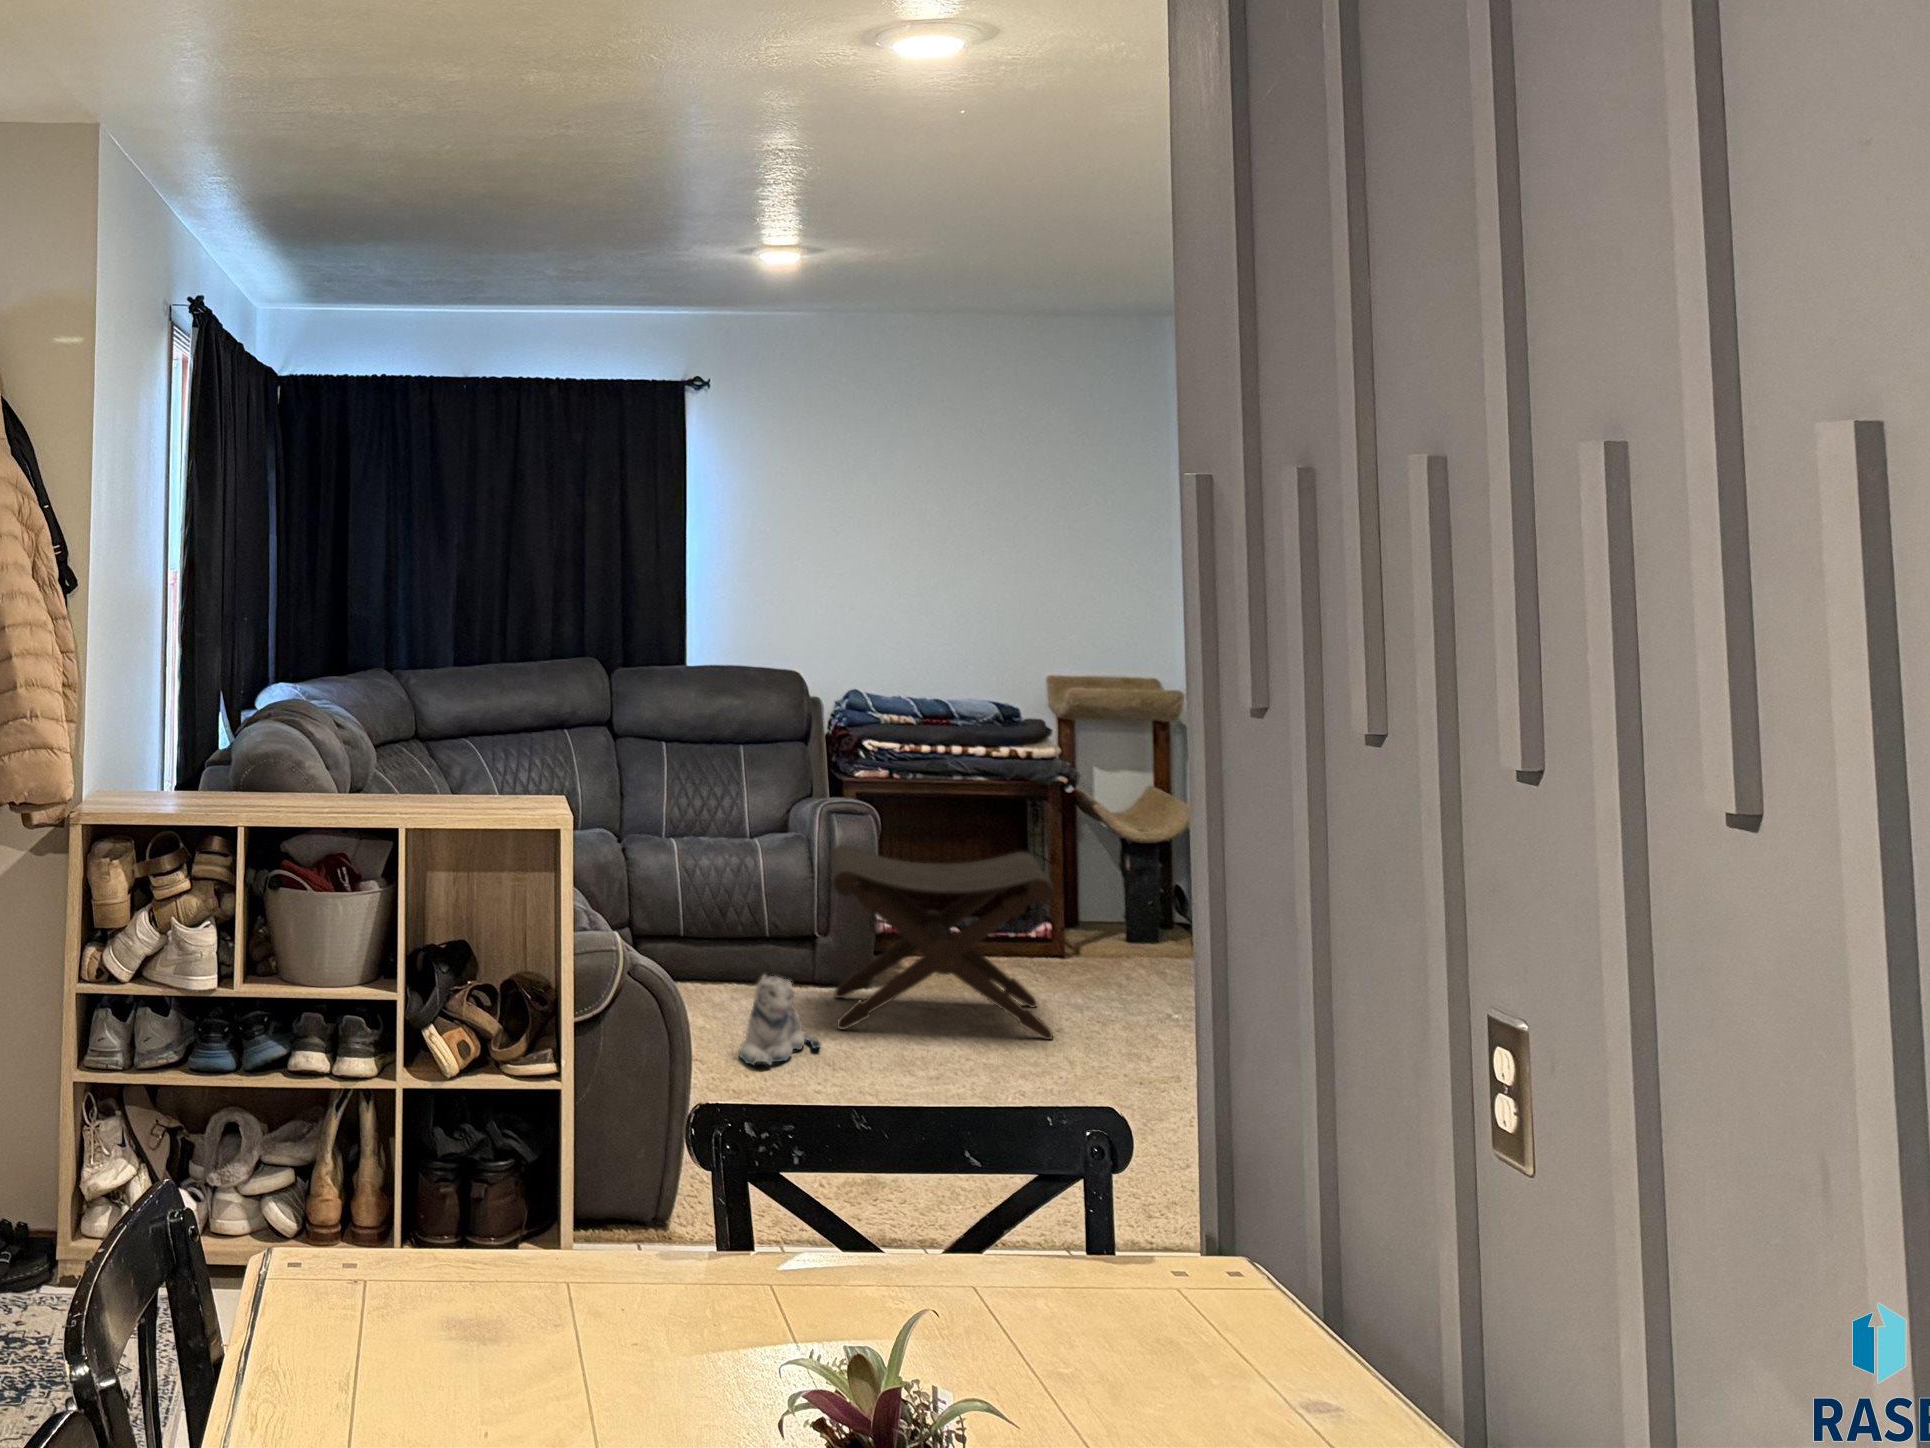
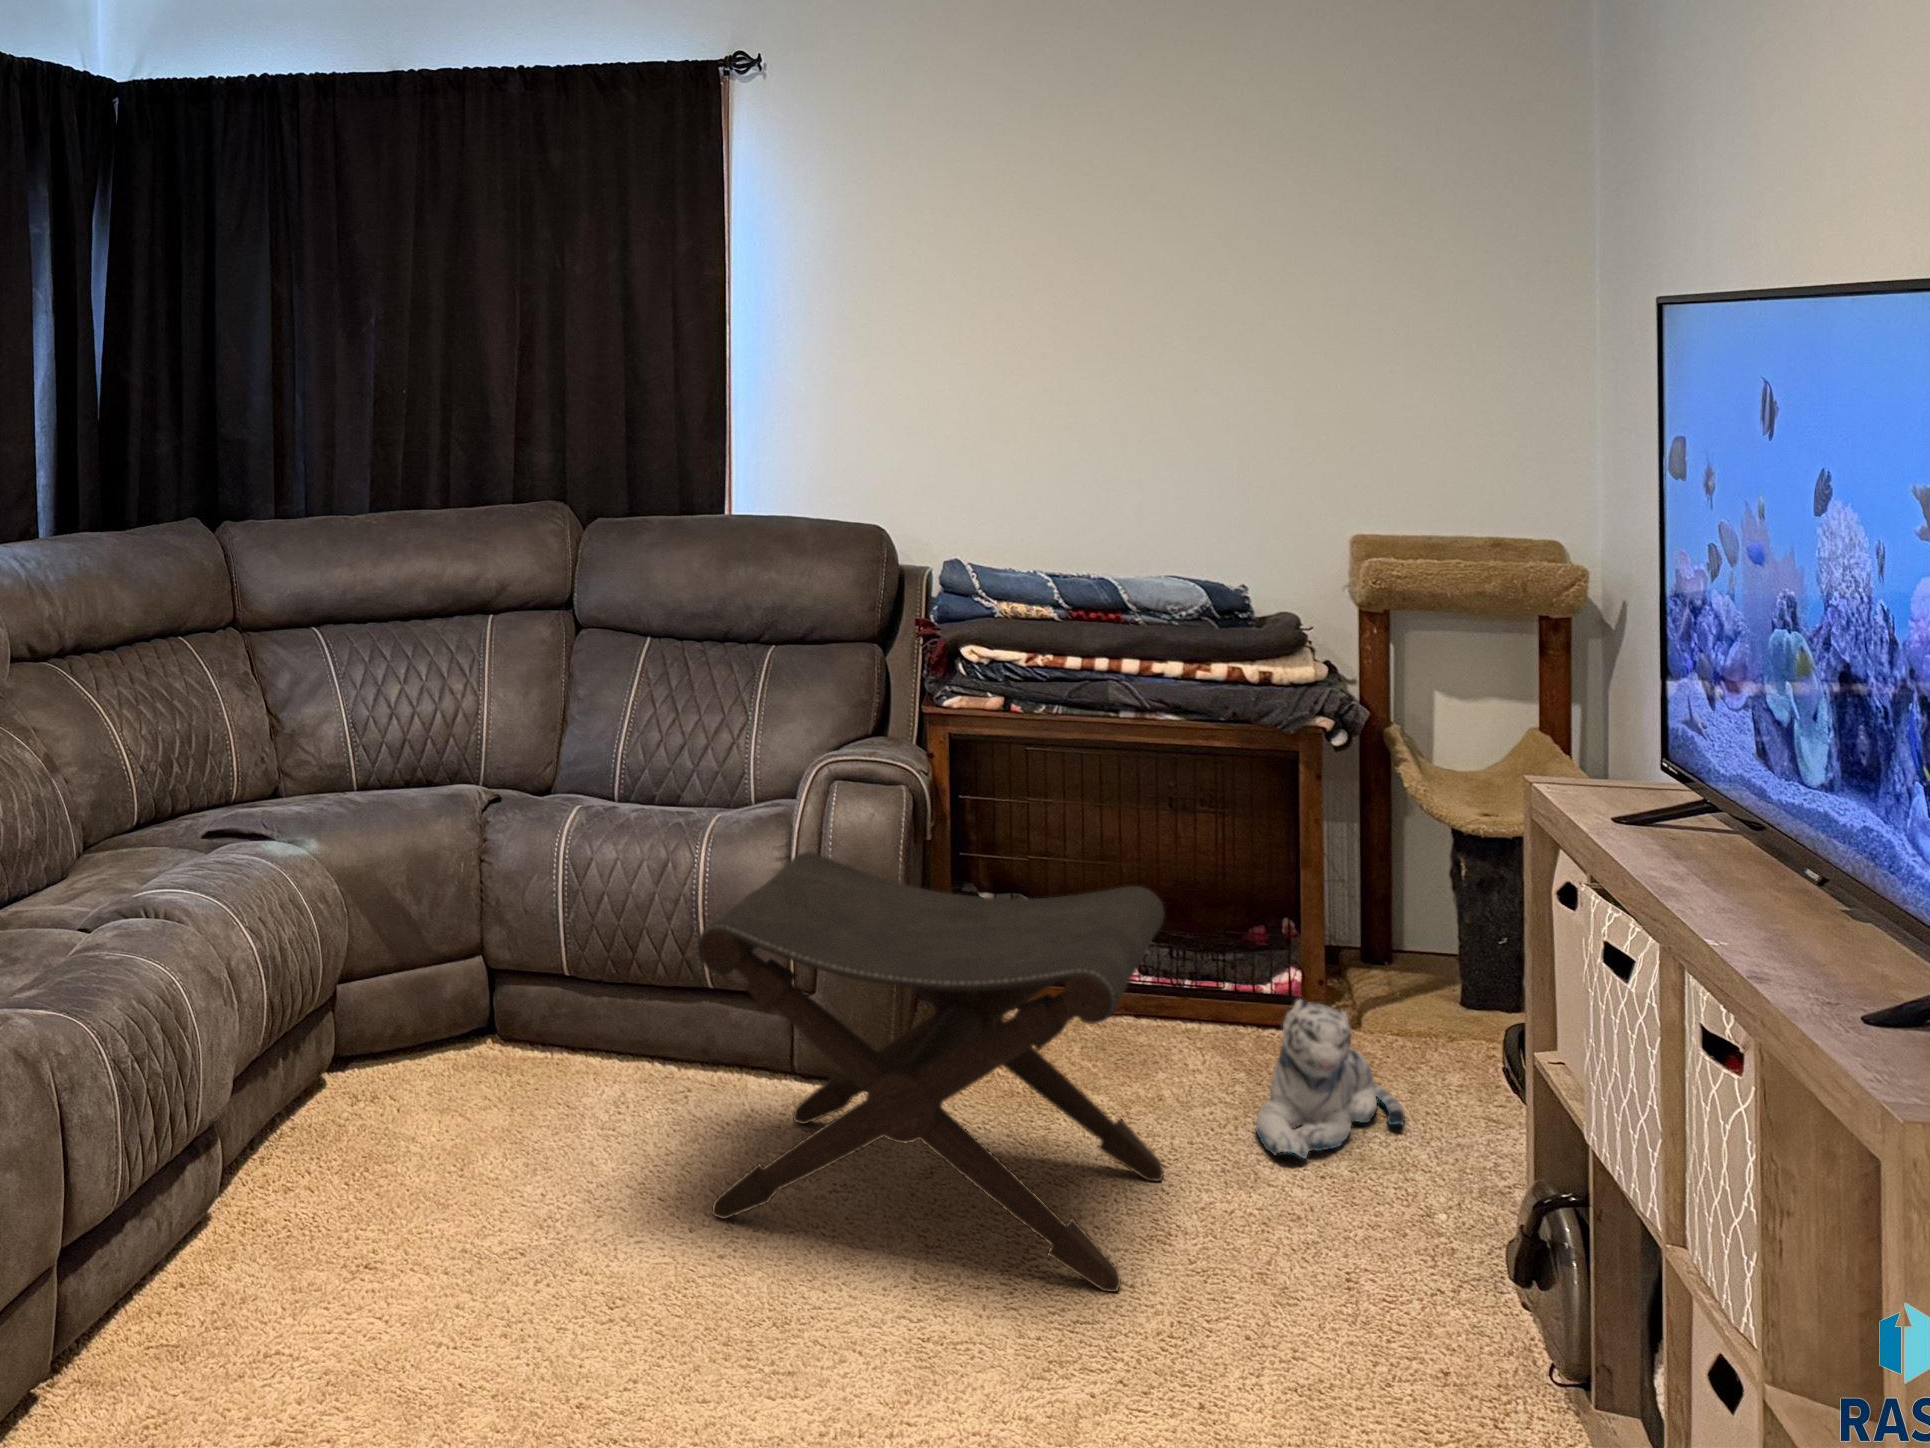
plush toy: present [740,975,821,1066] -> present [1256,1000,1405,1159]

